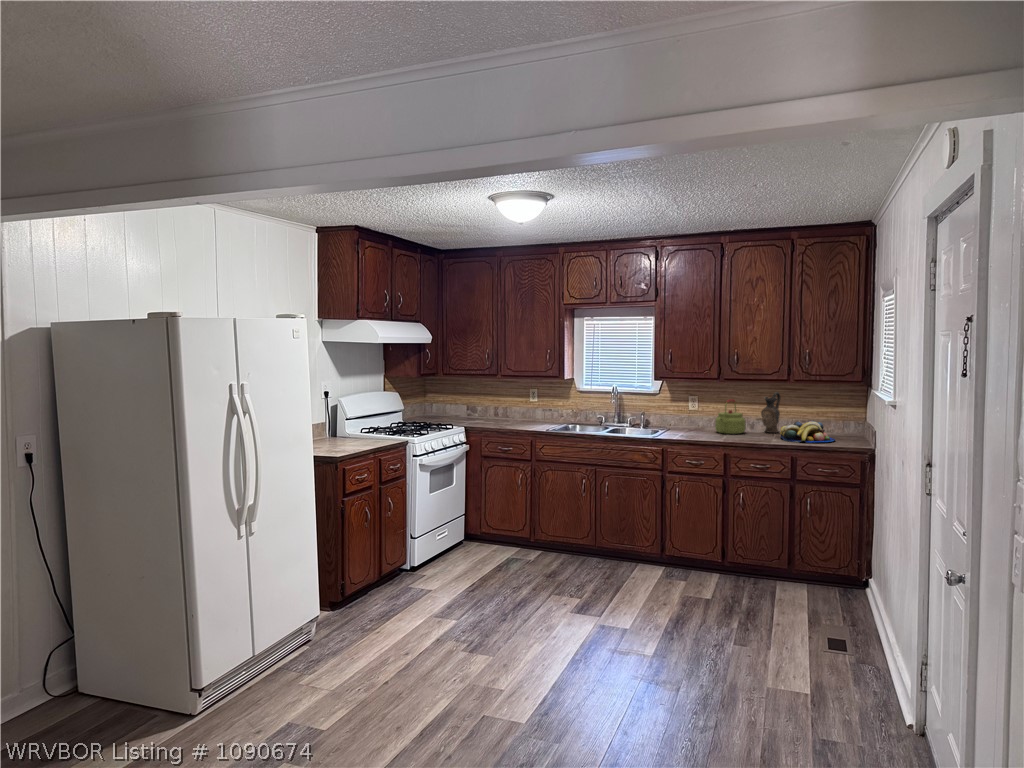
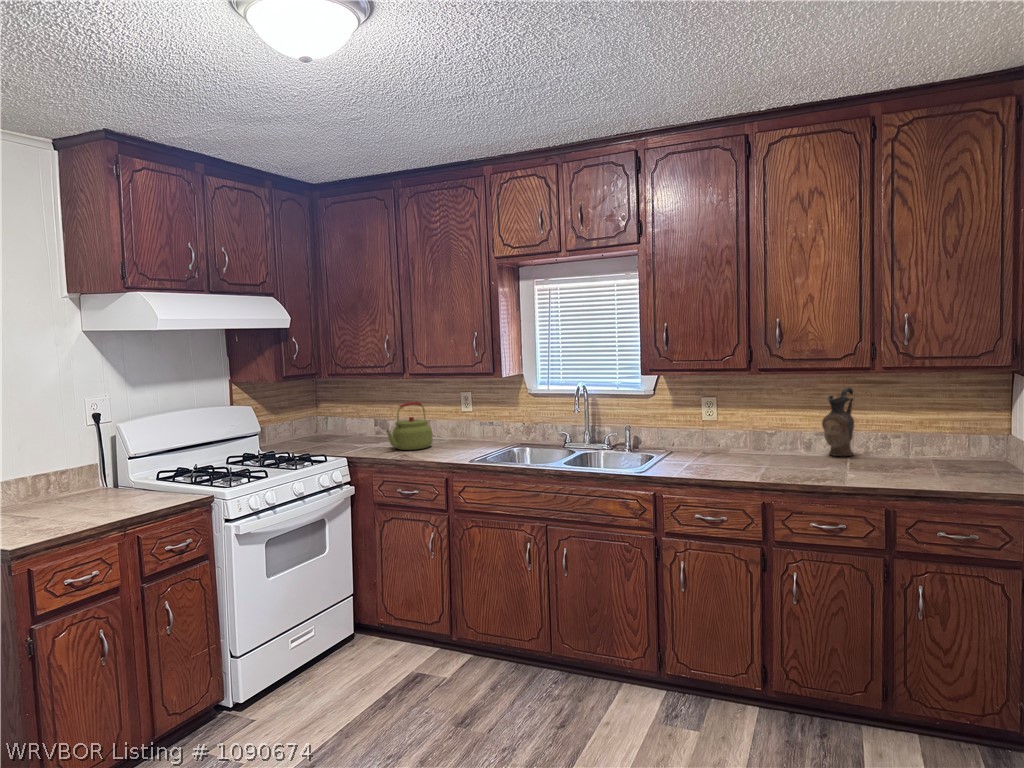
kettle: present [715,399,745,434] -> present [386,402,433,450]
fruit bowl: present [780,421,835,443] -> none [860,437,966,482]

